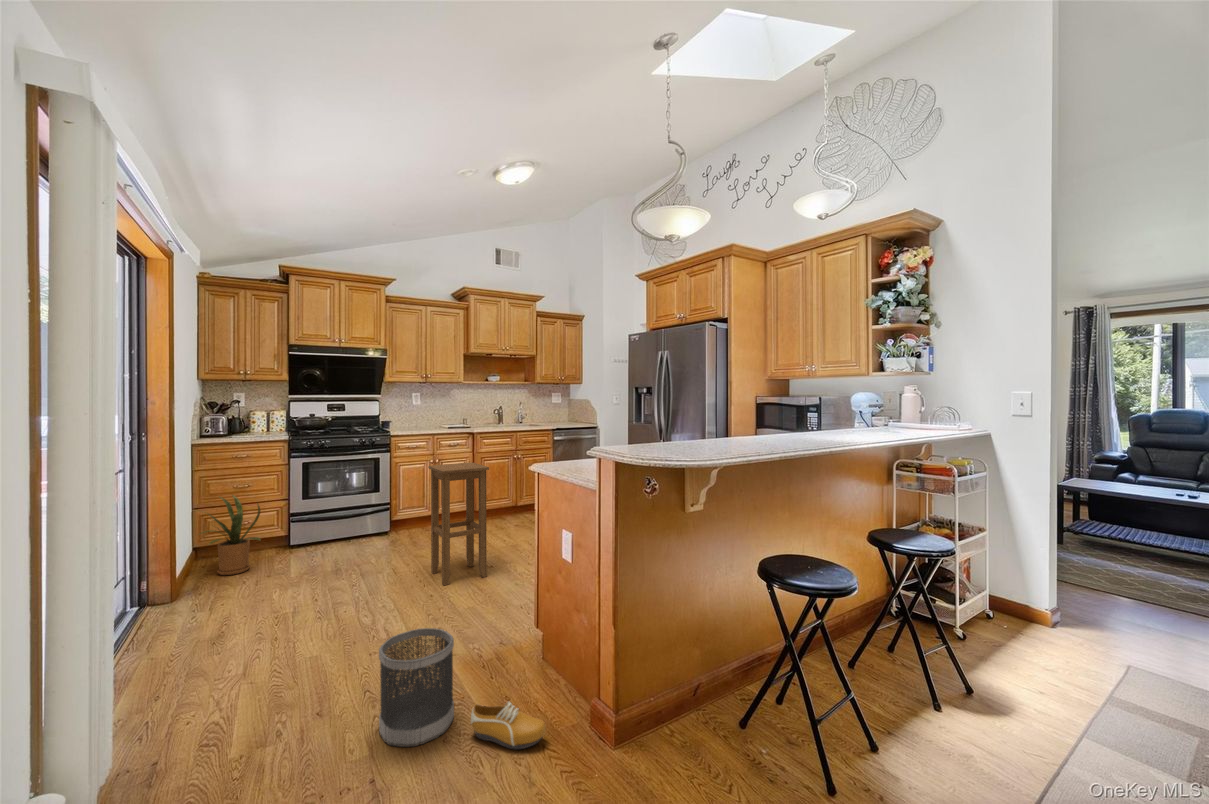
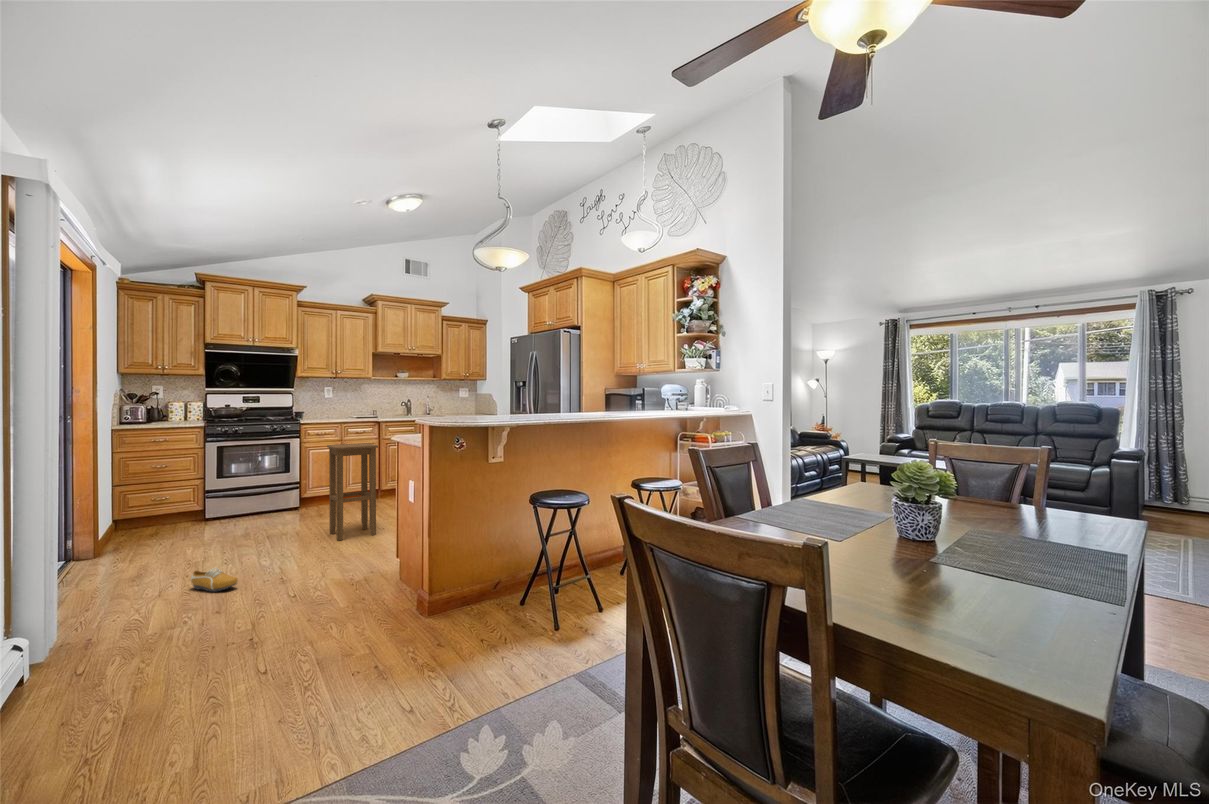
house plant: present [200,495,260,575] -> none [117,472,178,539]
wastebasket: present [379,628,454,747] -> none [265,548,323,621]
shoe: present [471,702,546,749] -> present [191,568,238,592]

